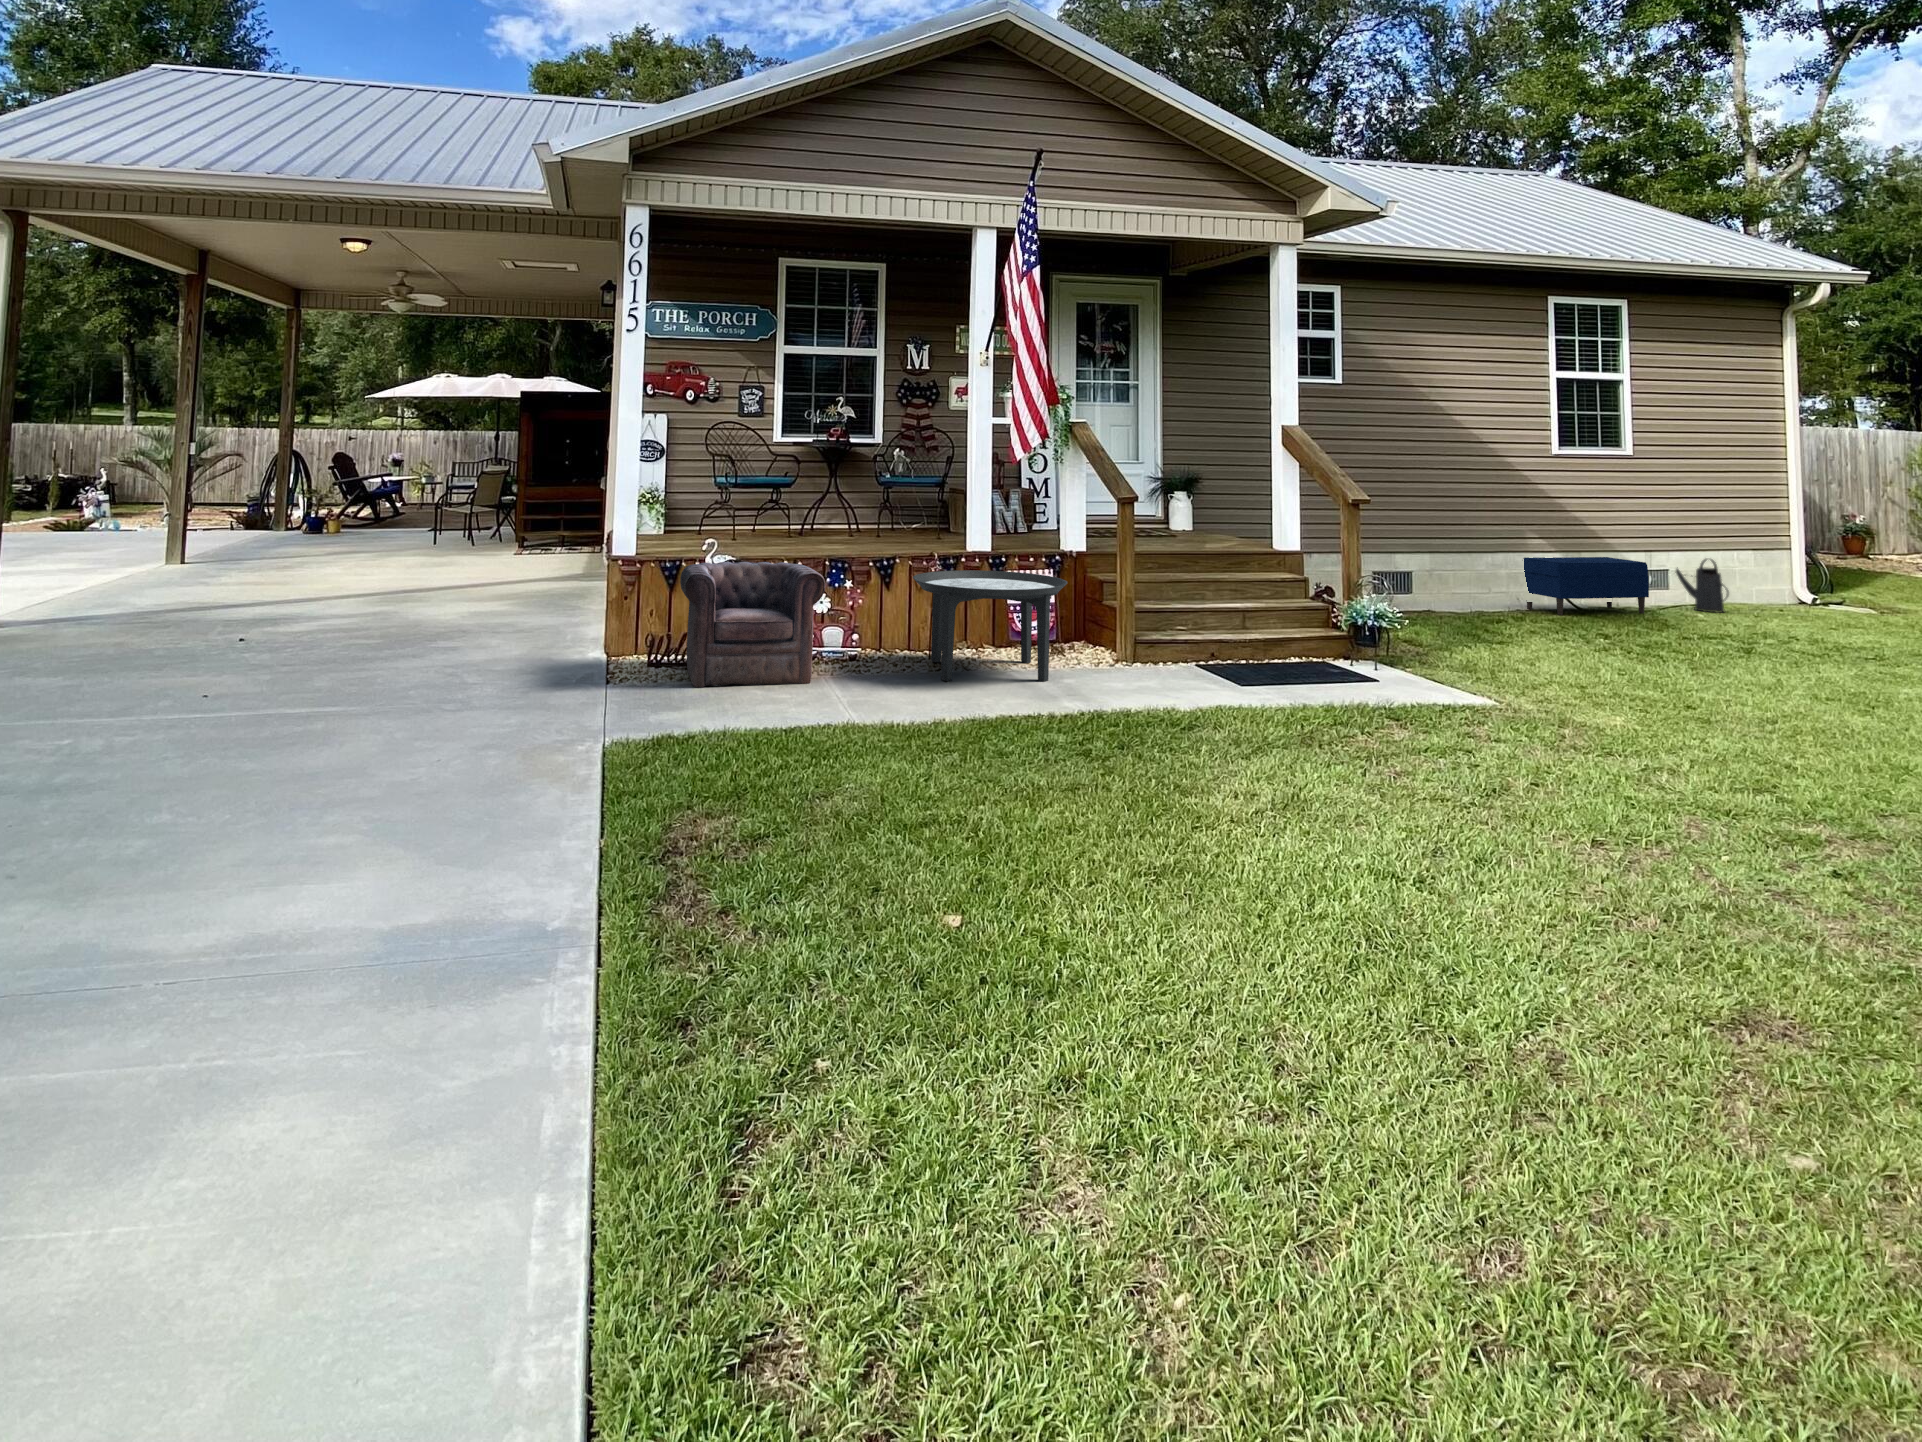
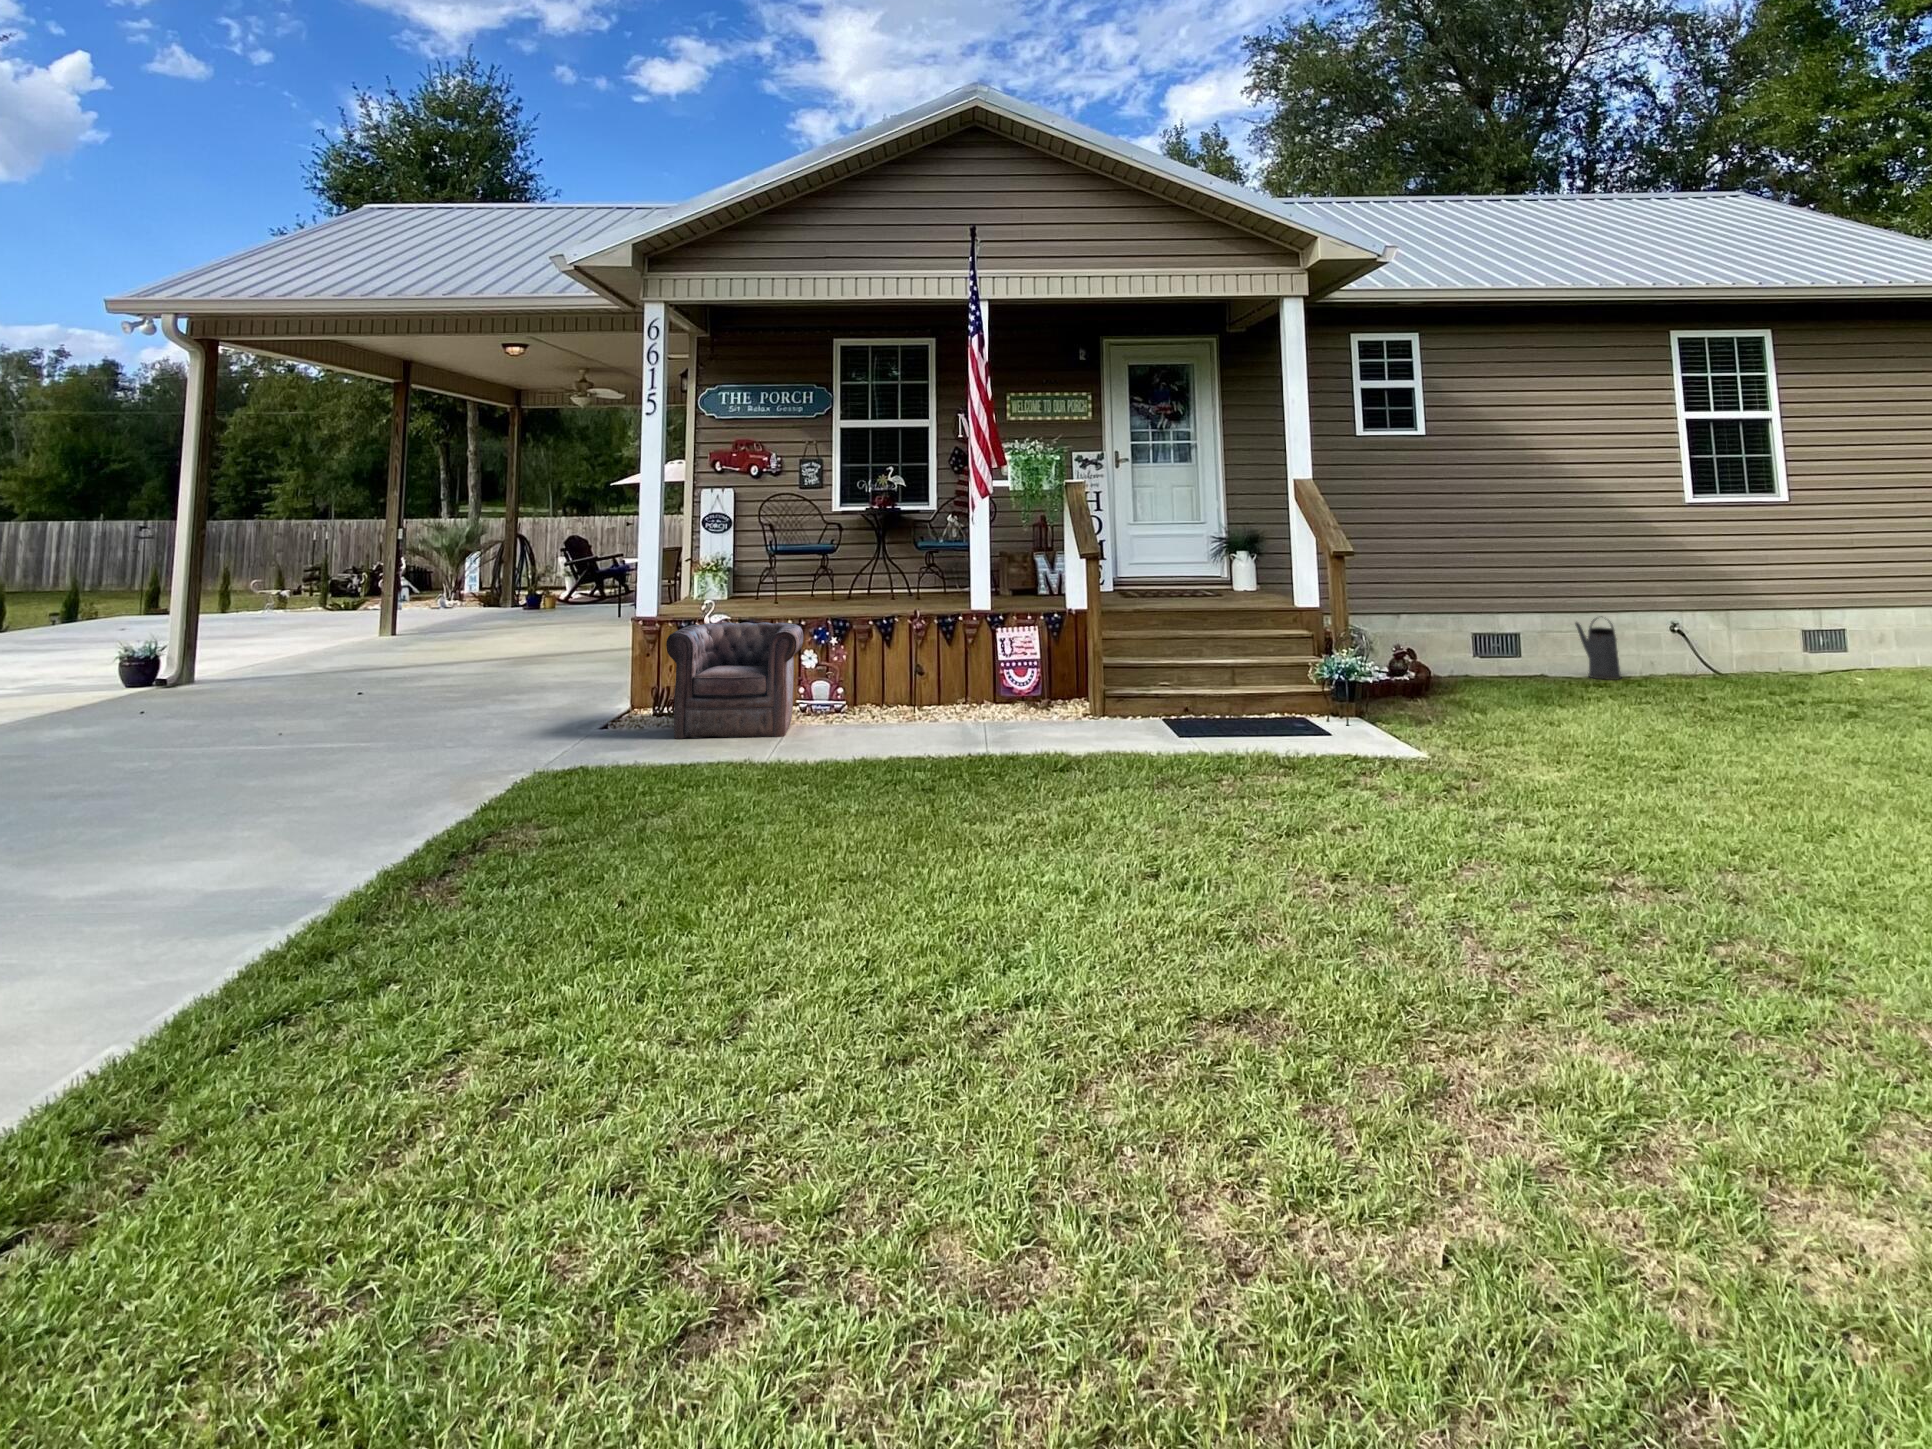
bench: present [1523,557,1649,615] -> none [1648,612,1800,677]
watering can: present [1676,559,1729,613] -> present [1575,618,1622,680]
round table: present [913,570,1068,682] -> none [893,629,1043,738]

